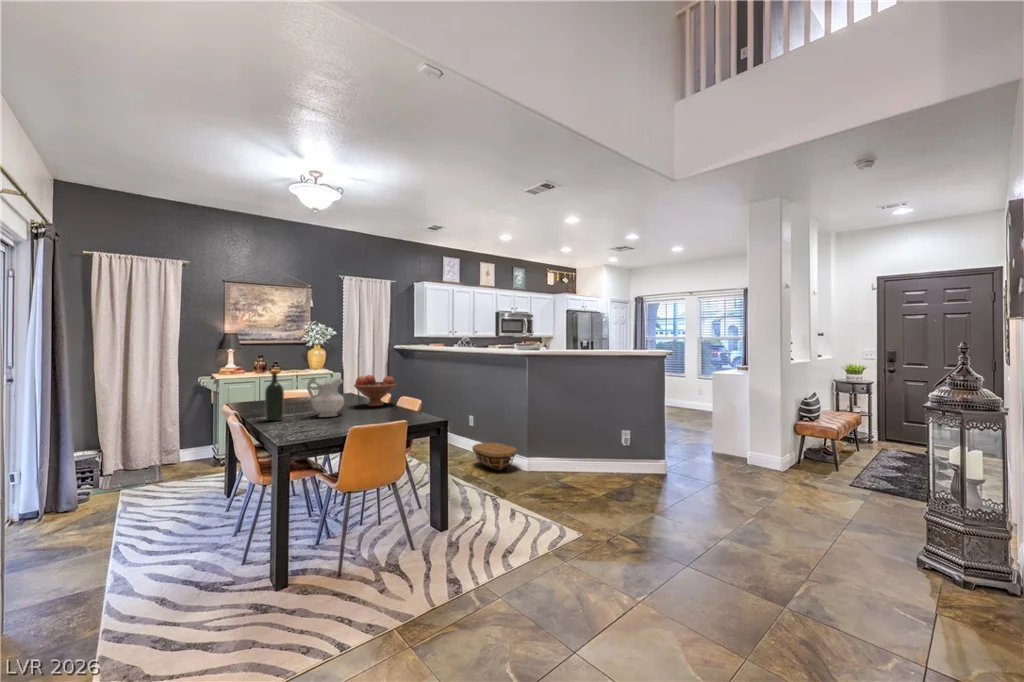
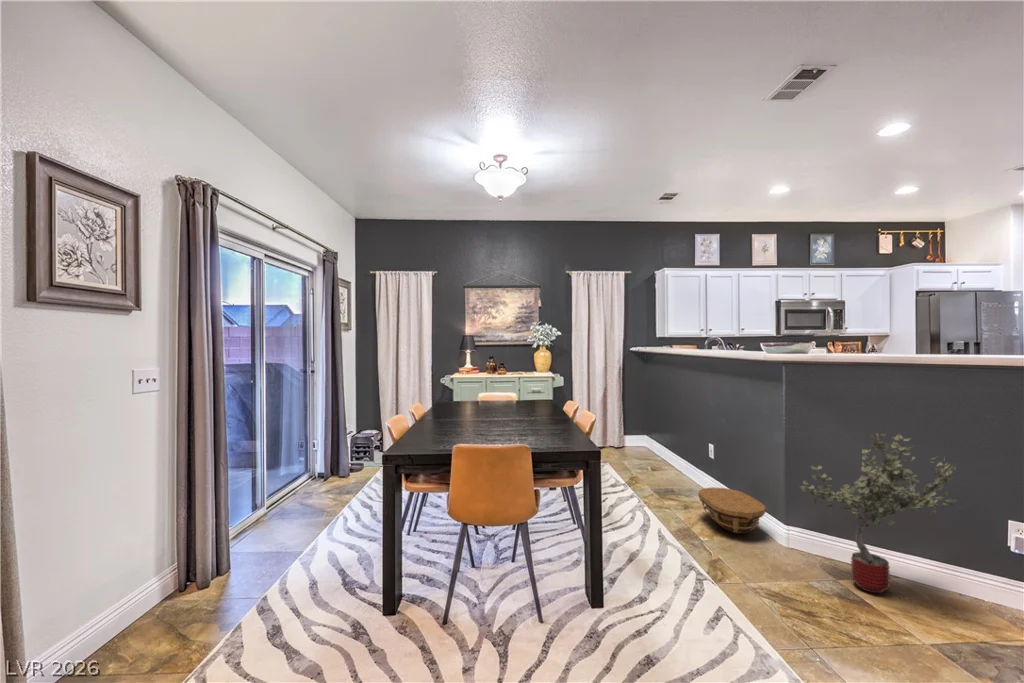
wine bottle: present [265,371,284,421] -> none [419,379,436,432]
fruit bowl: present [354,375,397,406] -> none [518,387,567,426]
ceramic pitcher: present [307,378,344,417] -> none [458,388,494,434]
potted tree: none [540,390,615,482] -> present [801,434,958,593]

